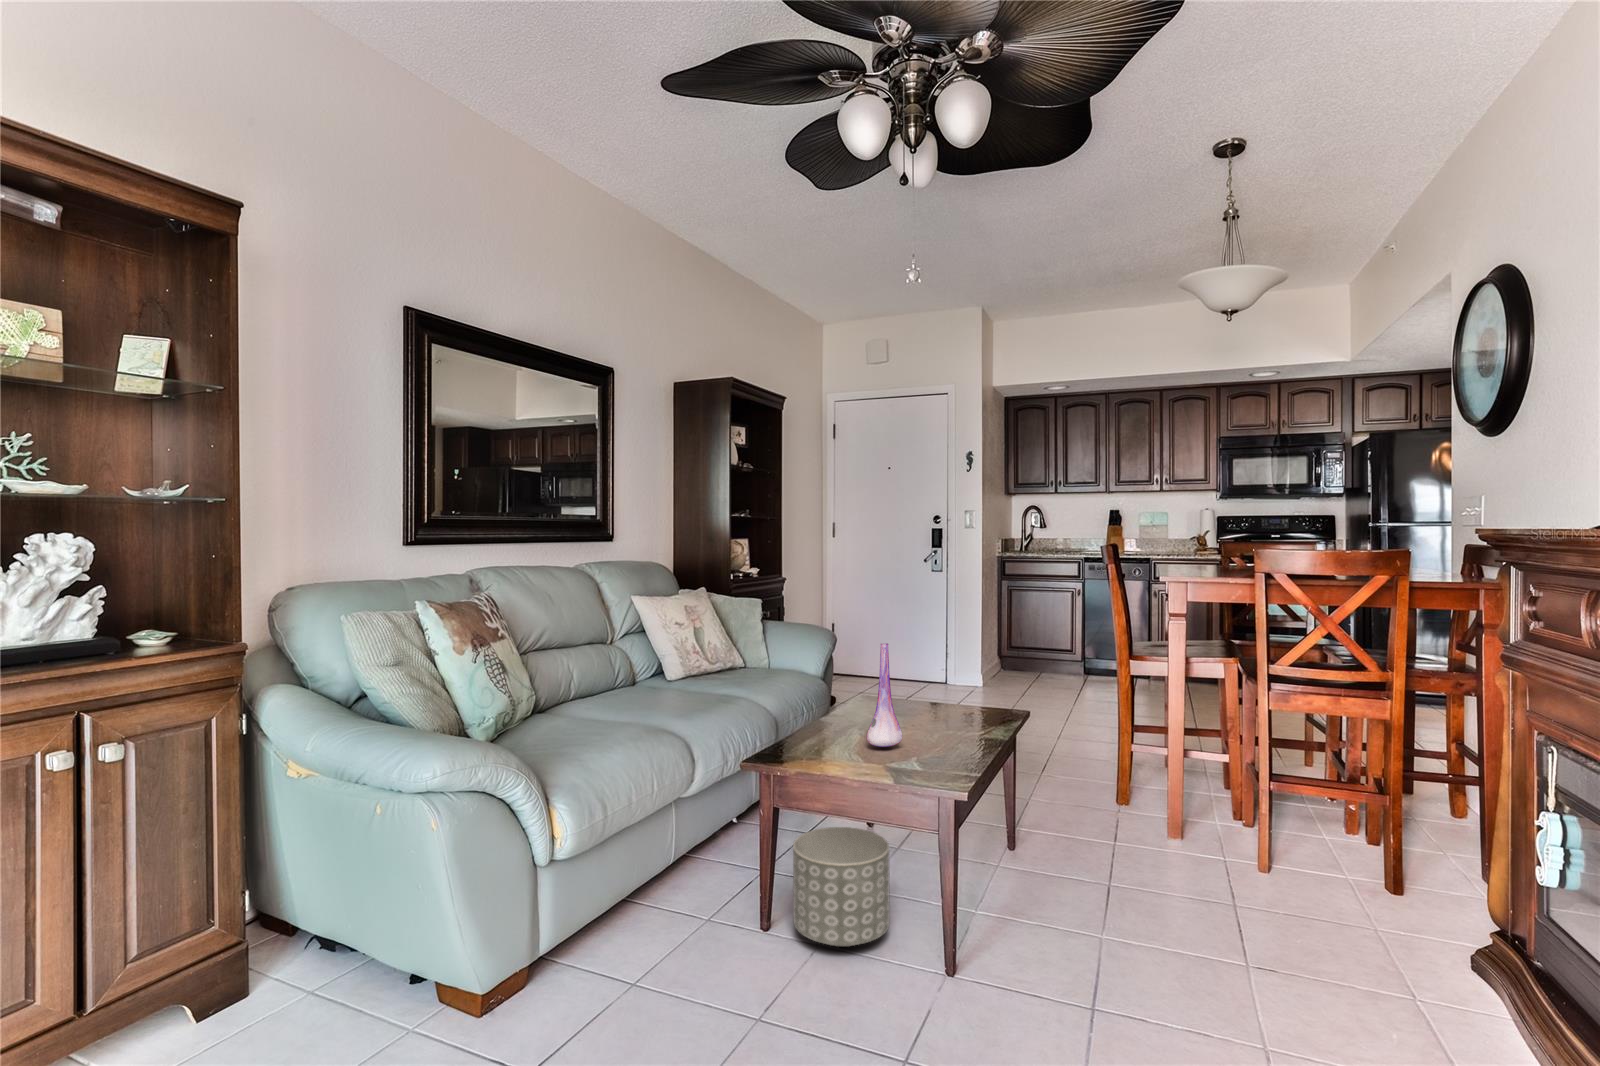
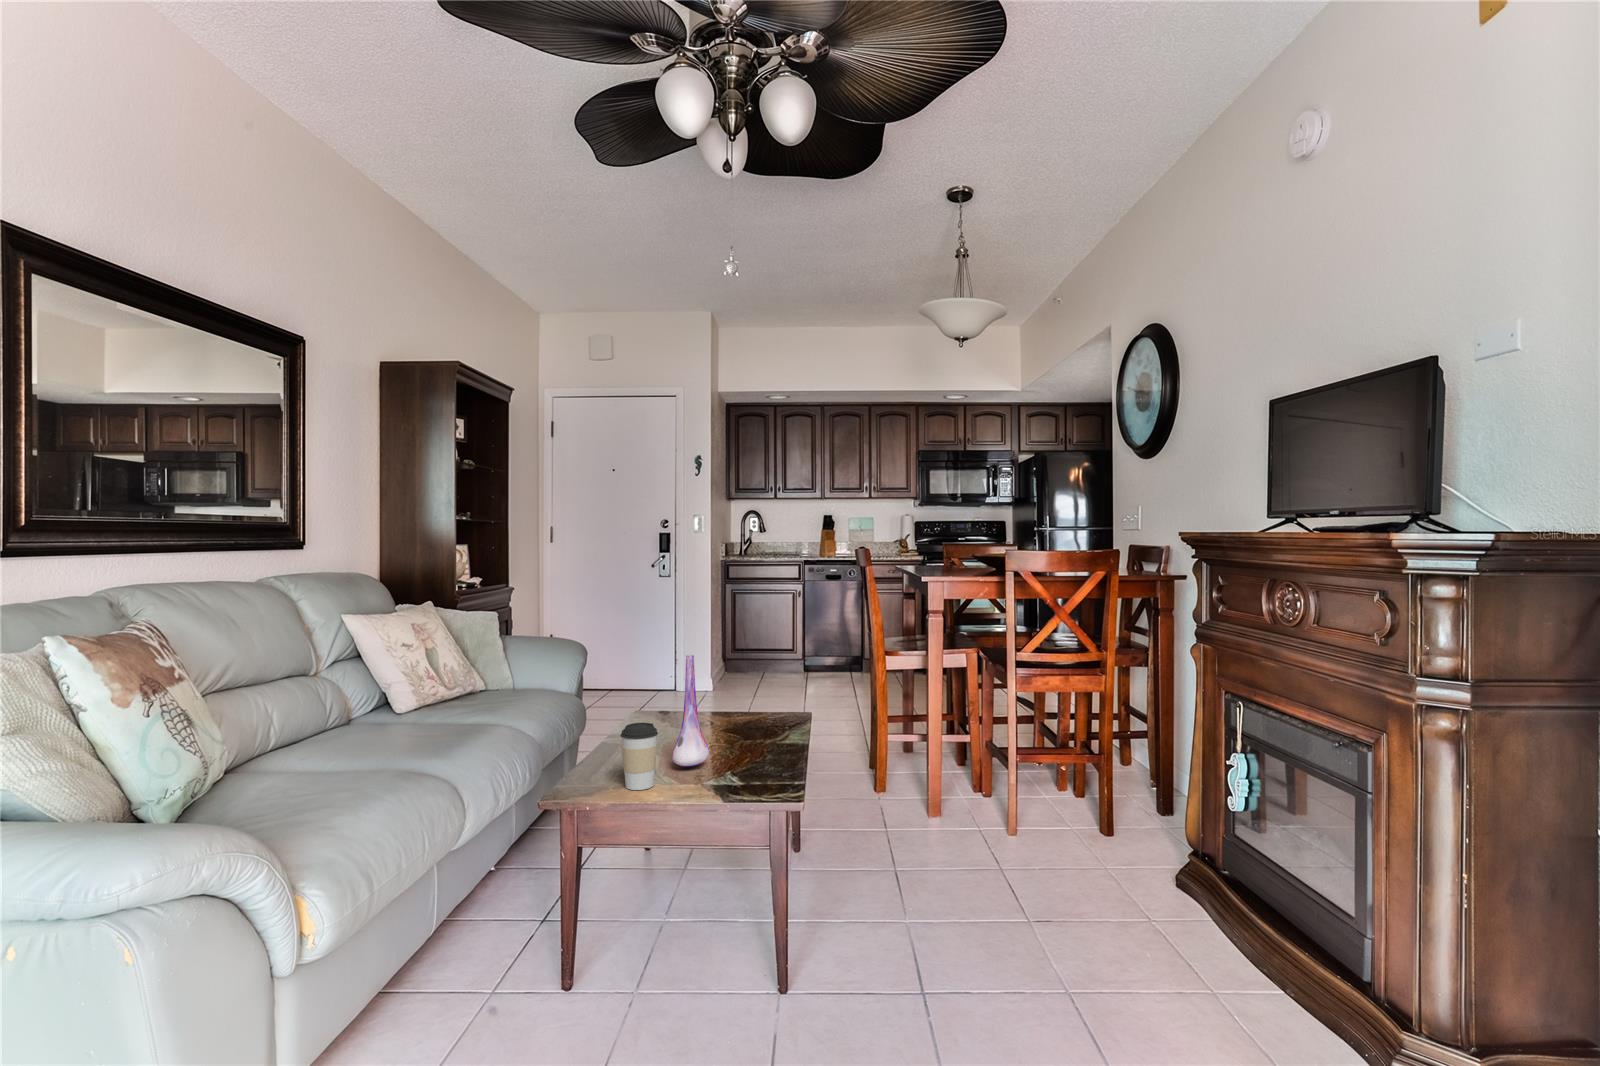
coffee cup: none [813,701,847,762] -> present [620,723,658,790]
planter: present [793,827,890,947] -> none [602,858,709,991]

